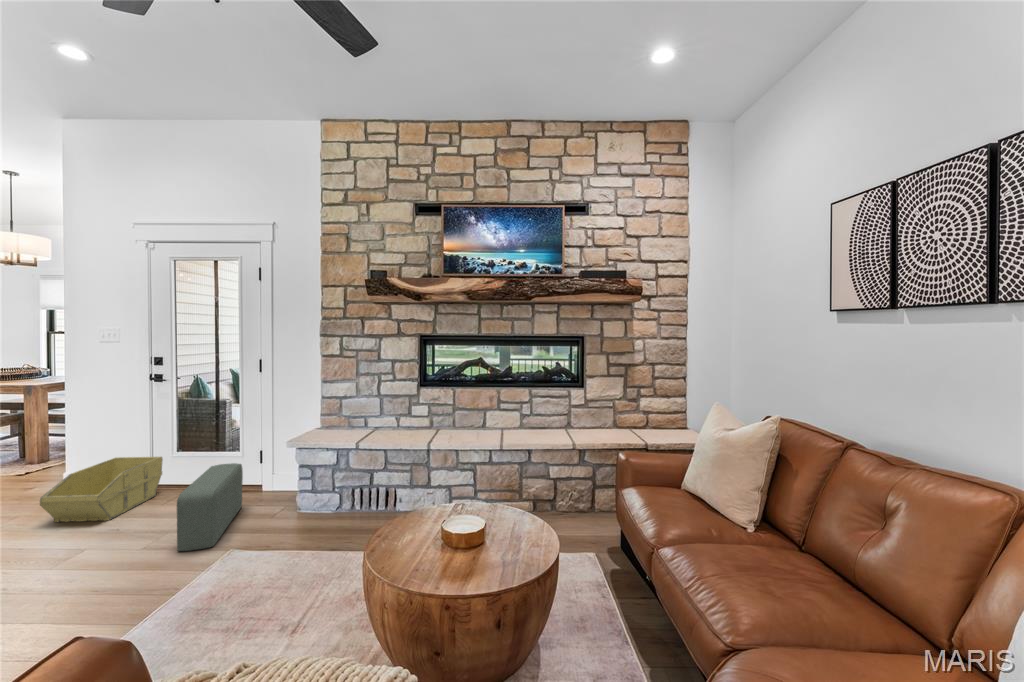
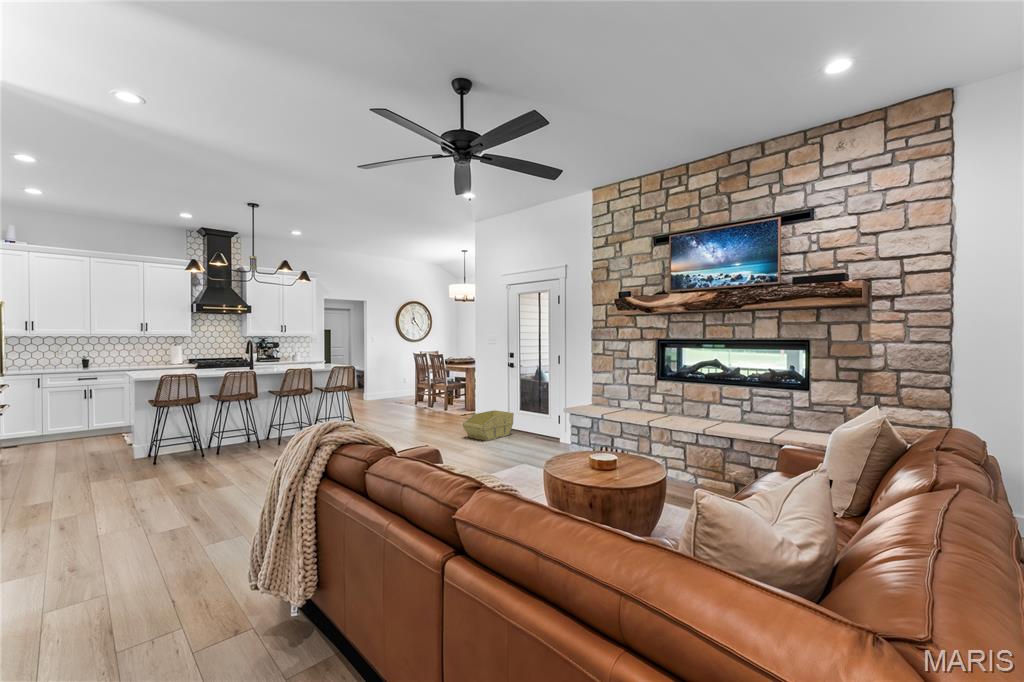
pouf: present [177,463,243,551] -> none [506,419,545,460]

